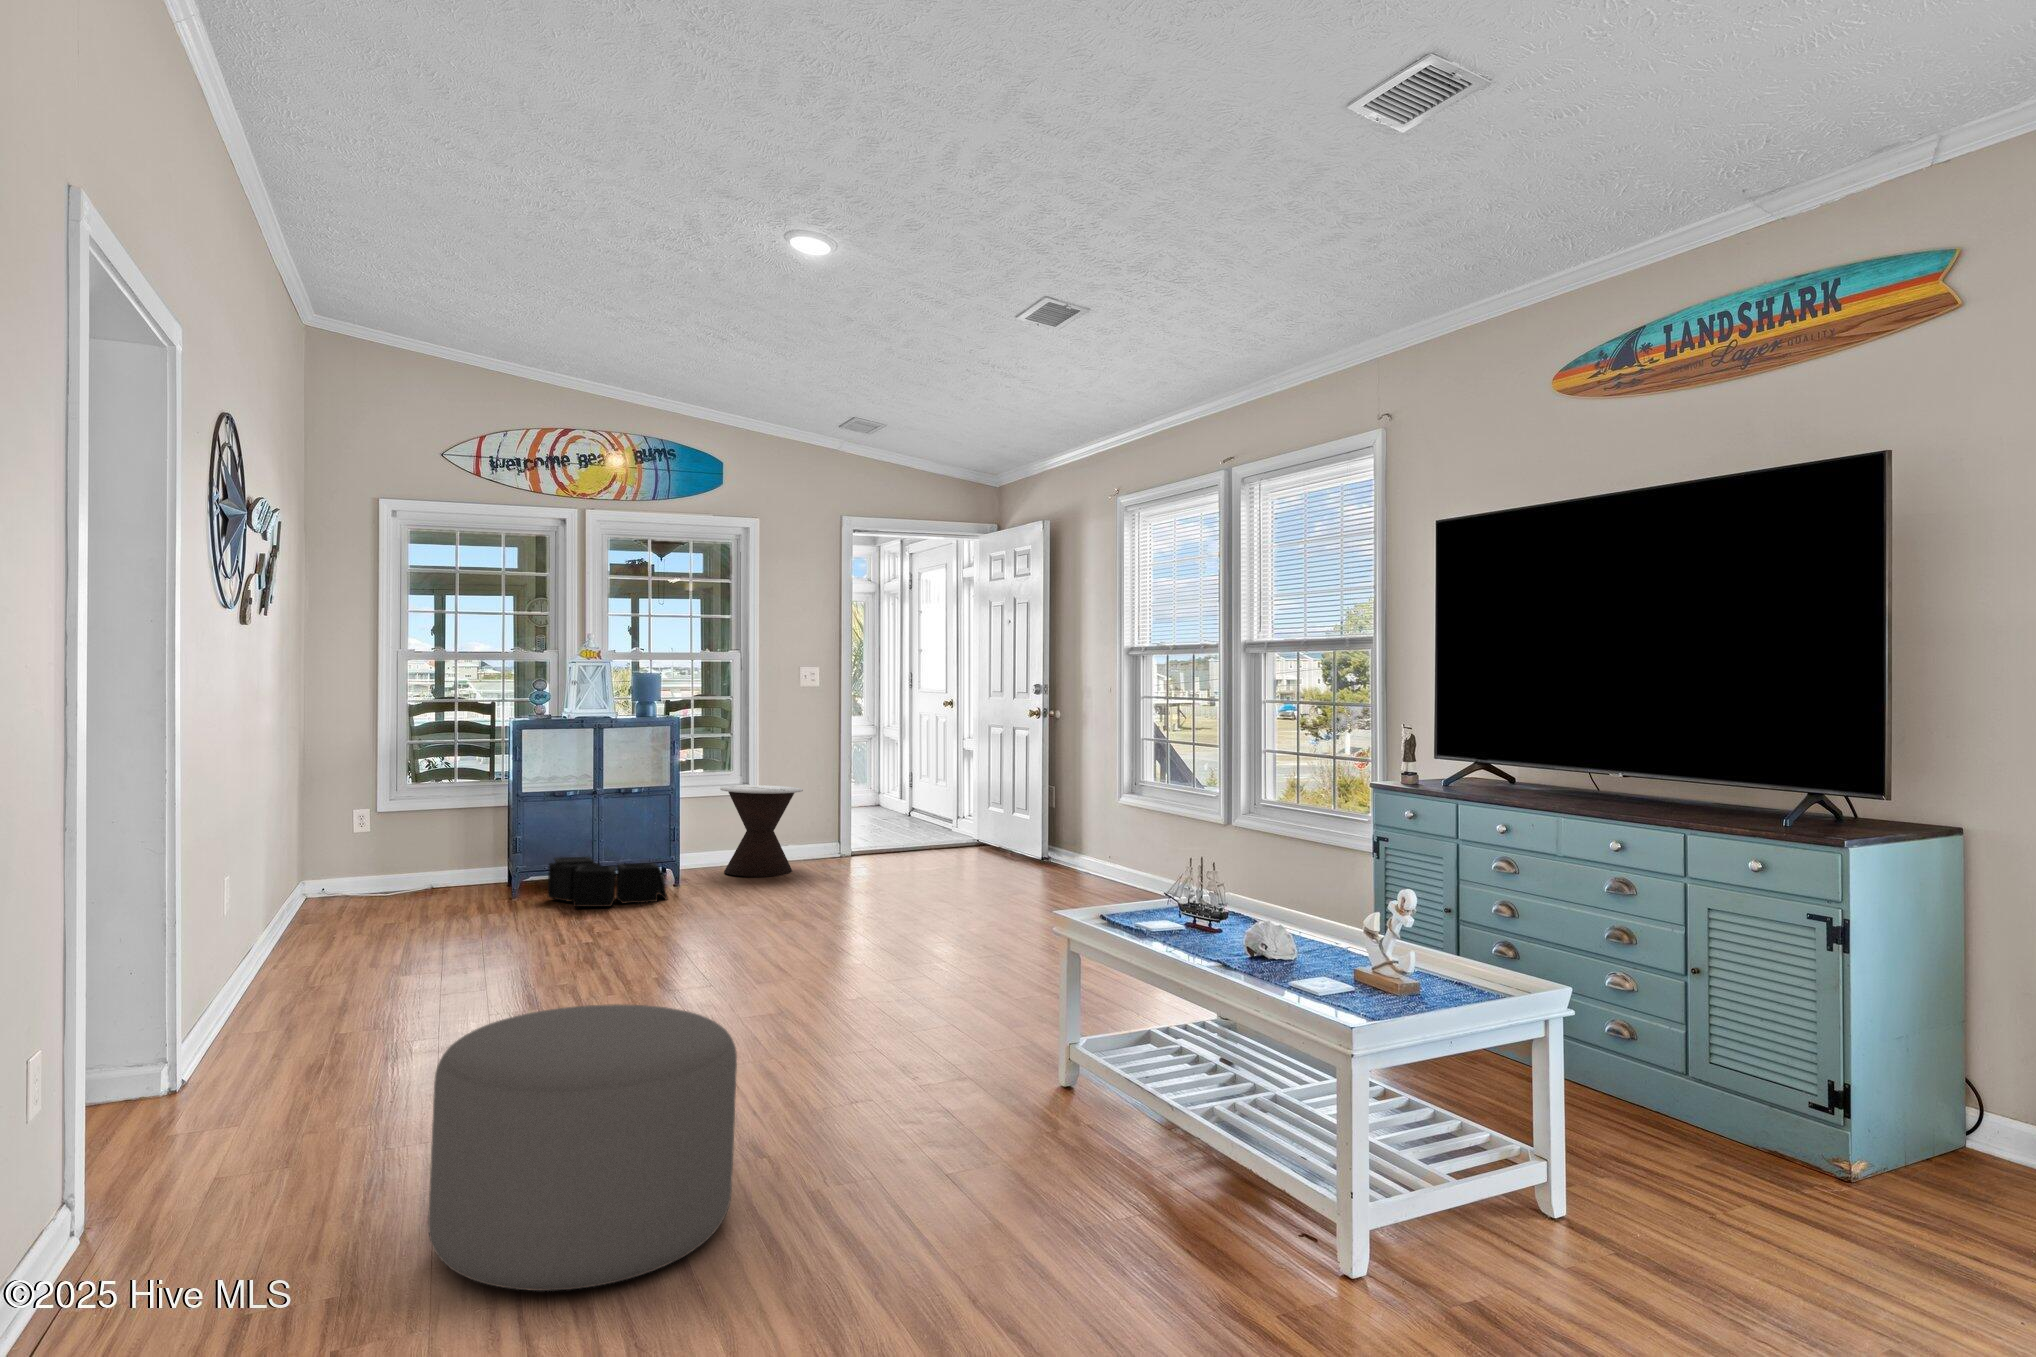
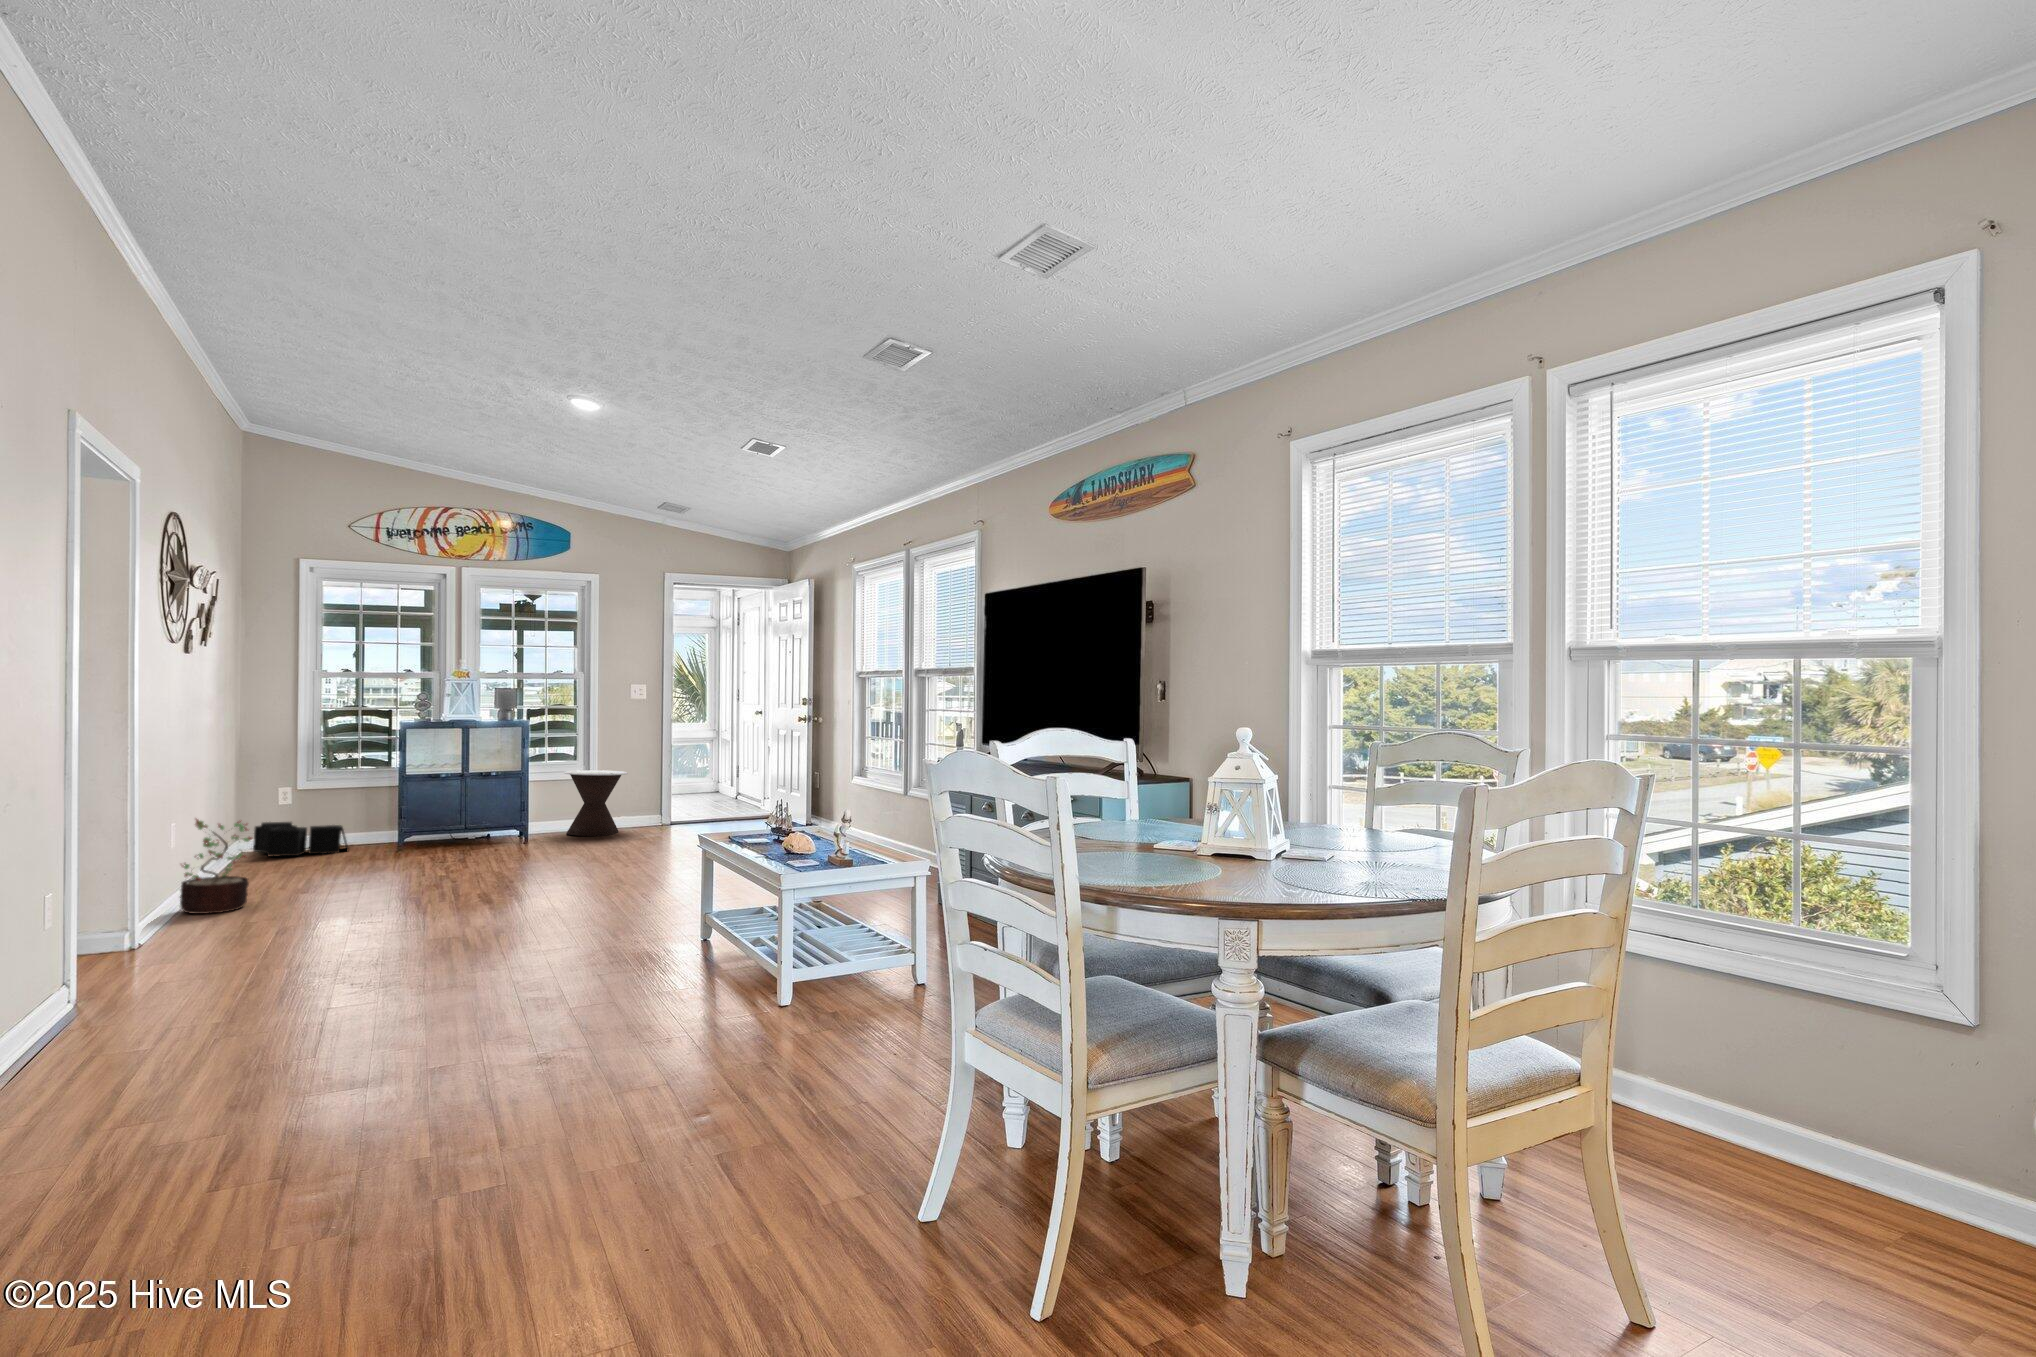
storage bin: present [548,857,668,907] -> present [253,822,348,856]
decorative plant: none [242,869,344,1014] -> present [180,819,252,914]
ottoman: present [428,1004,737,1291] -> none [271,879,463,1018]

